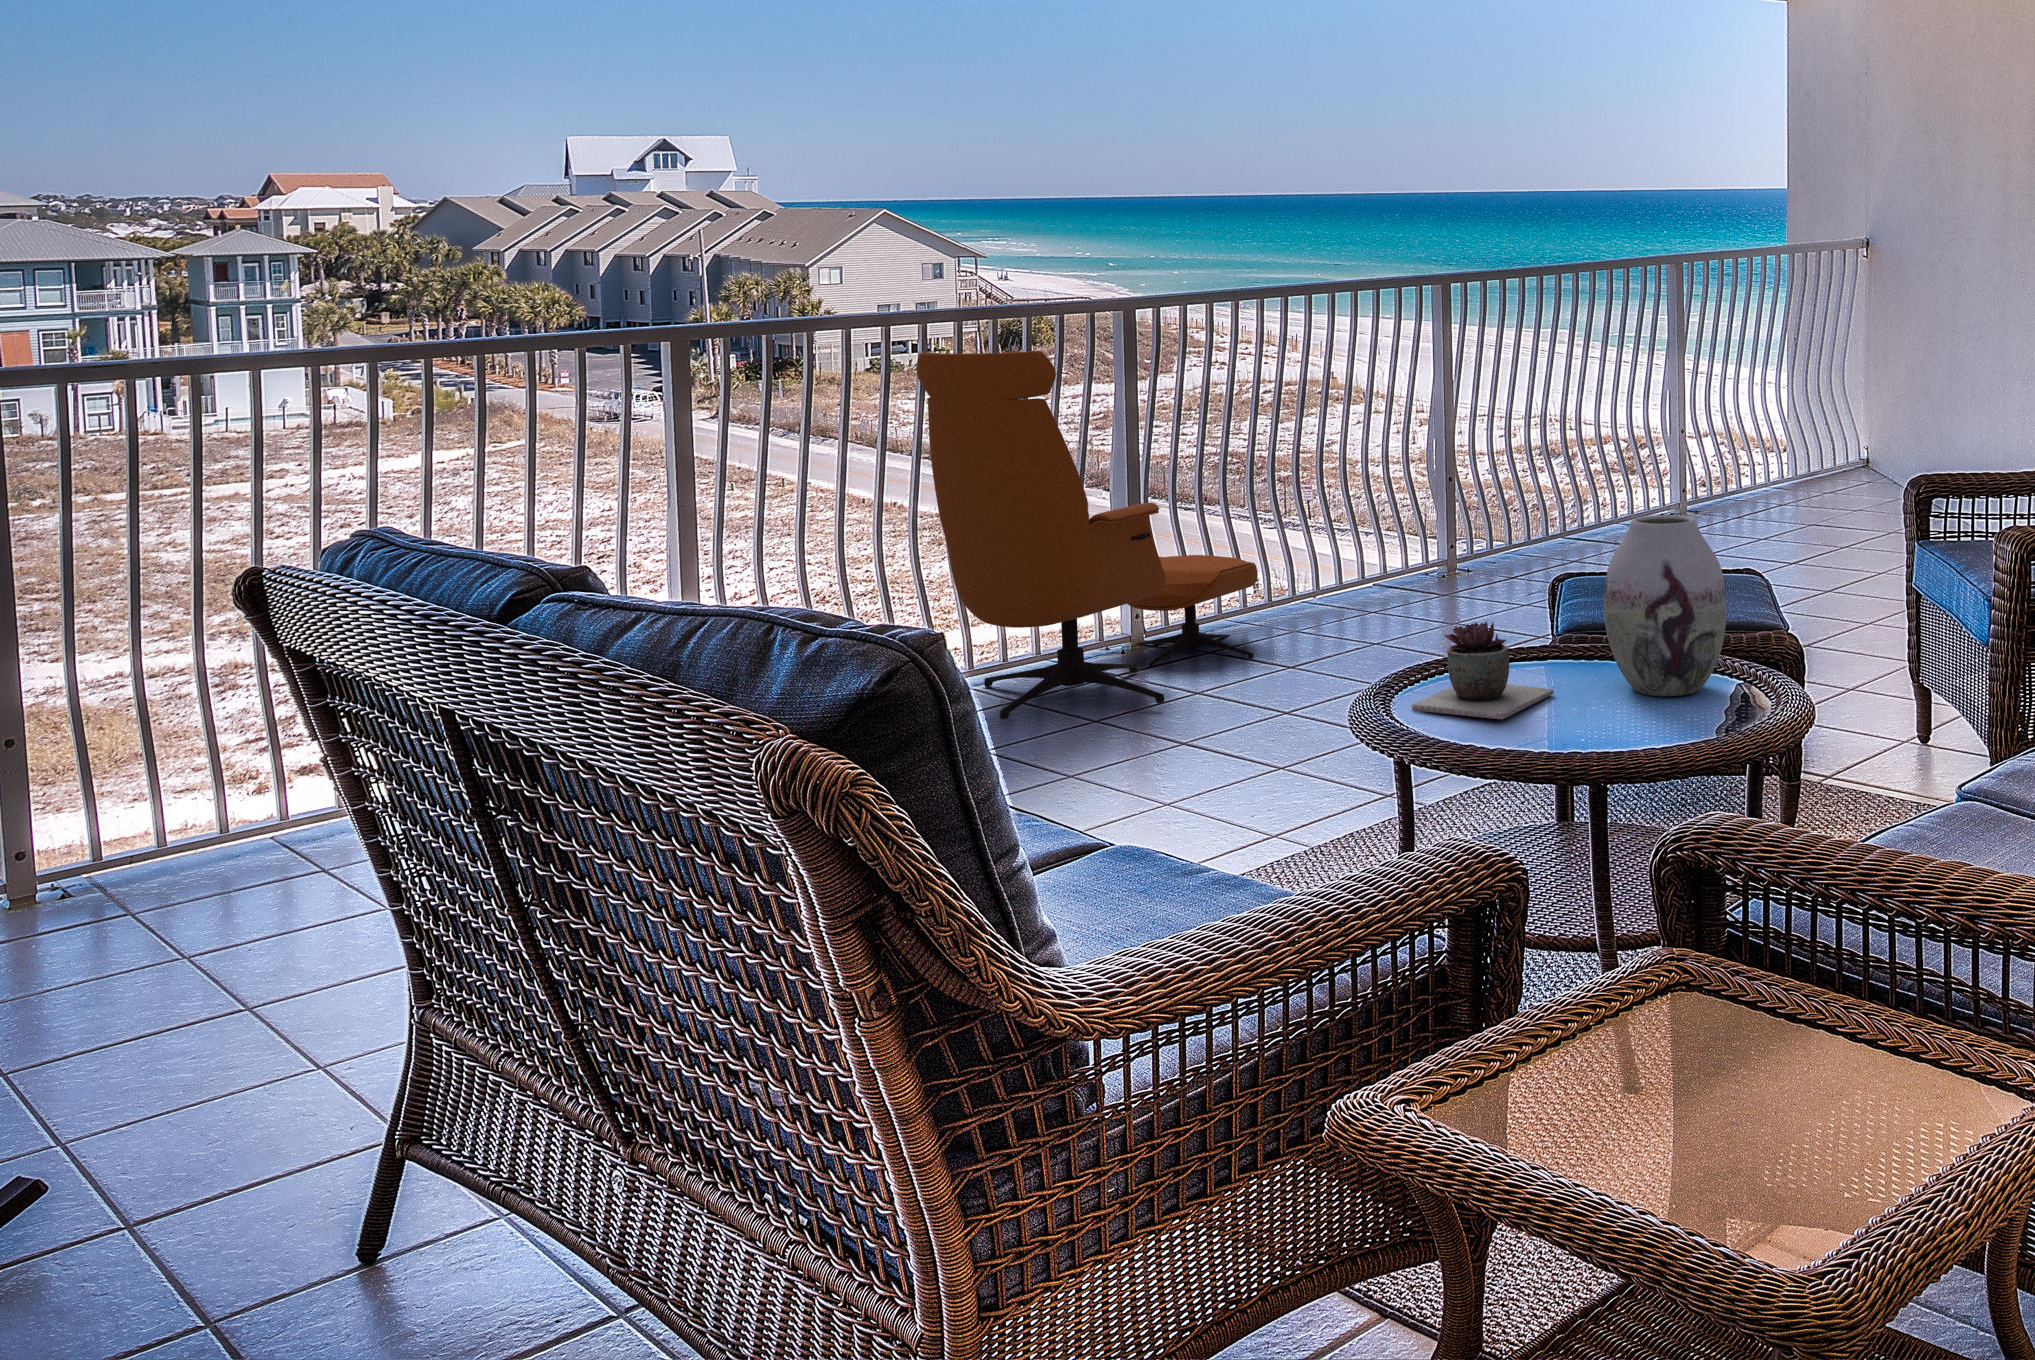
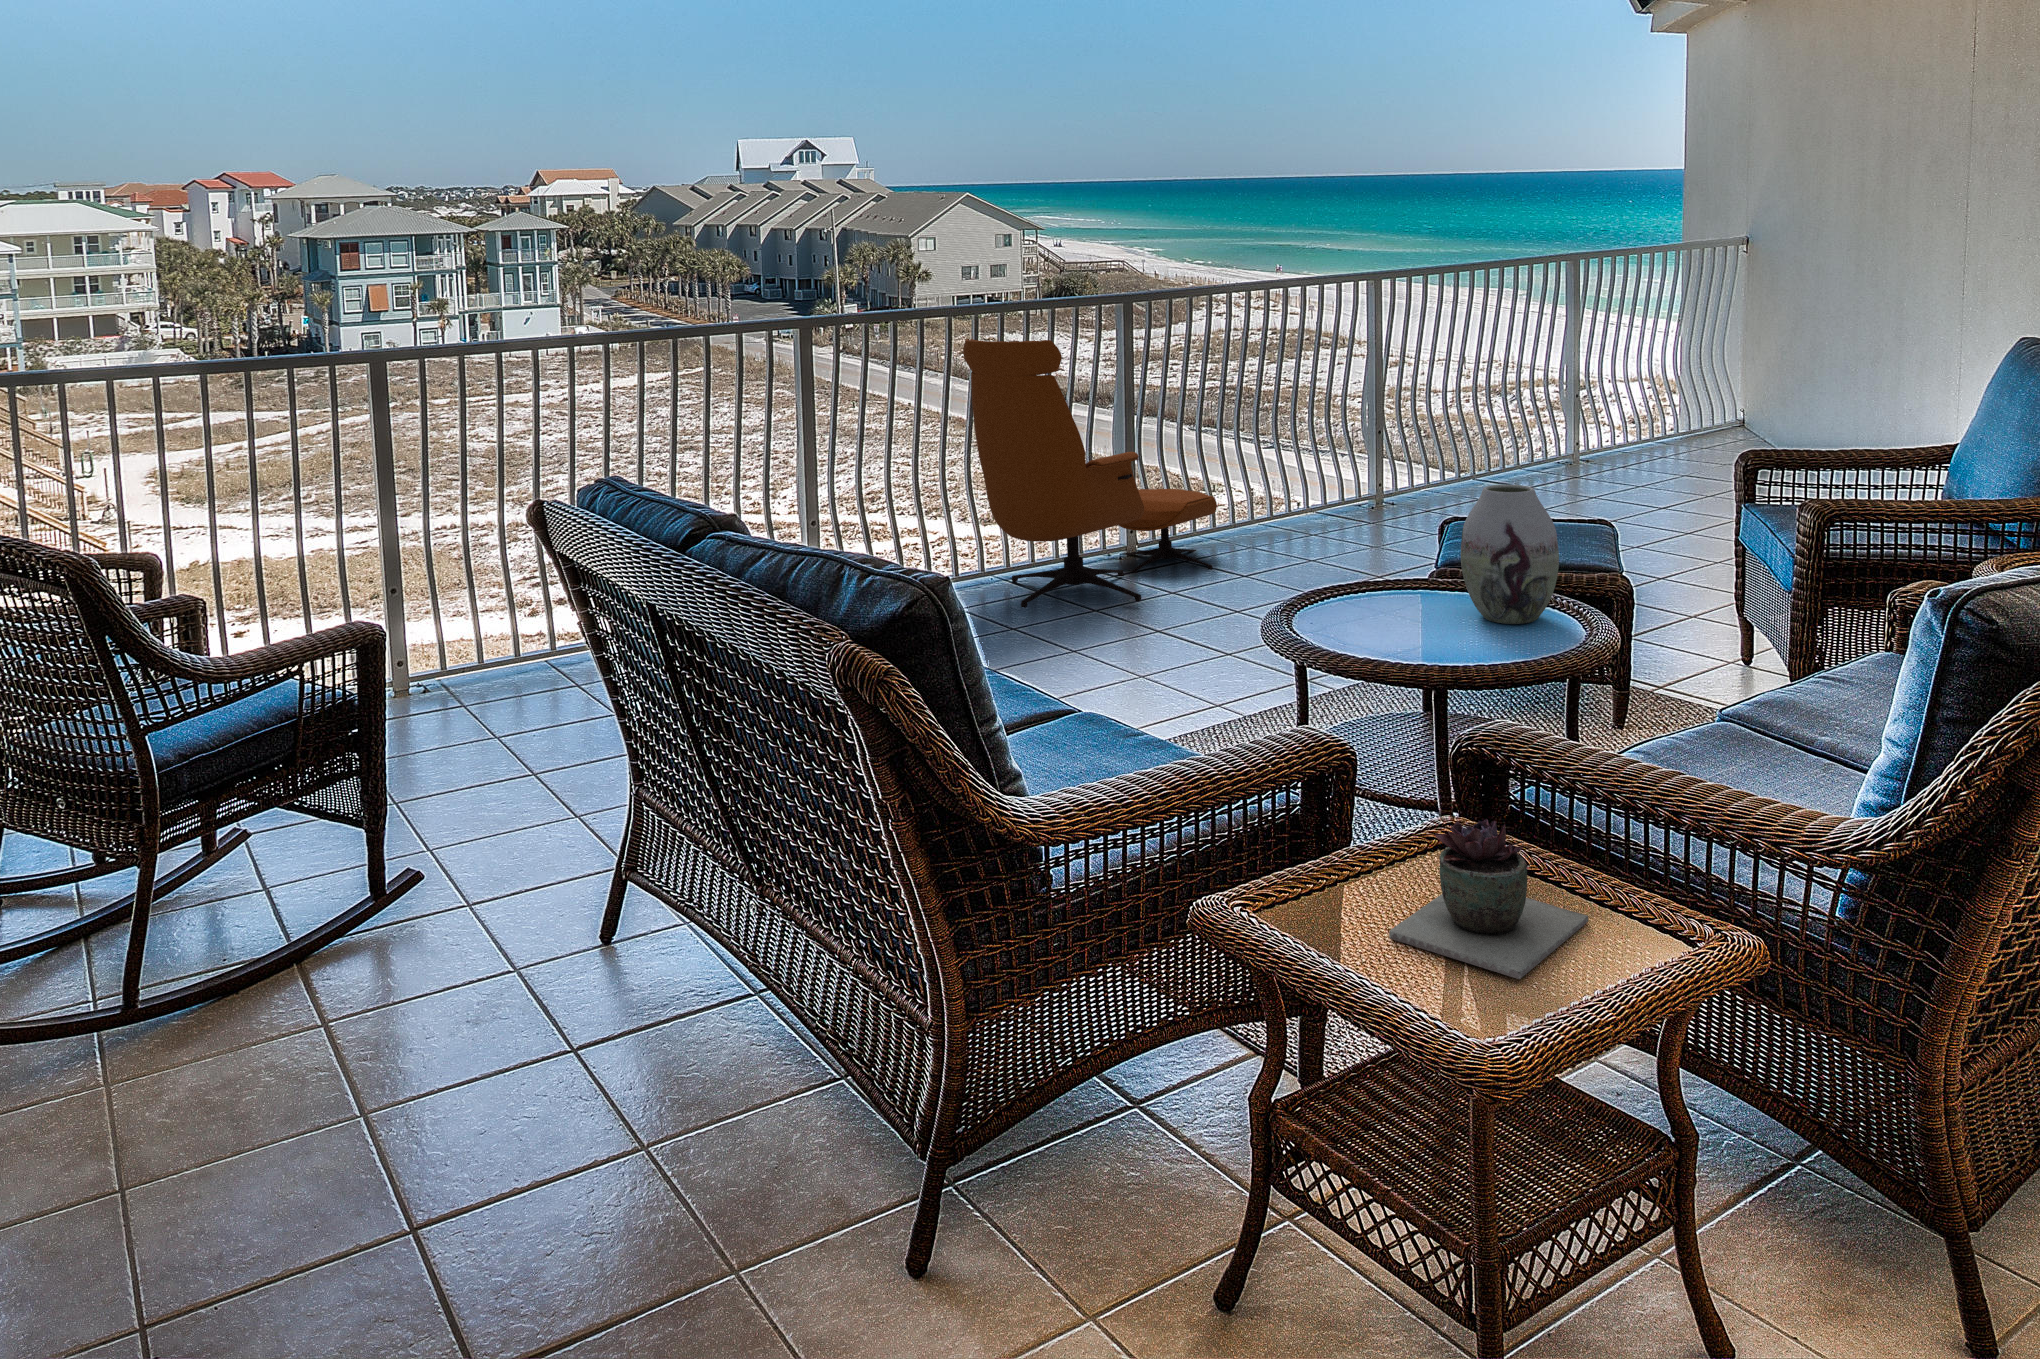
succulent plant: present [1412,621,1554,719] -> present [1389,819,1588,979]

